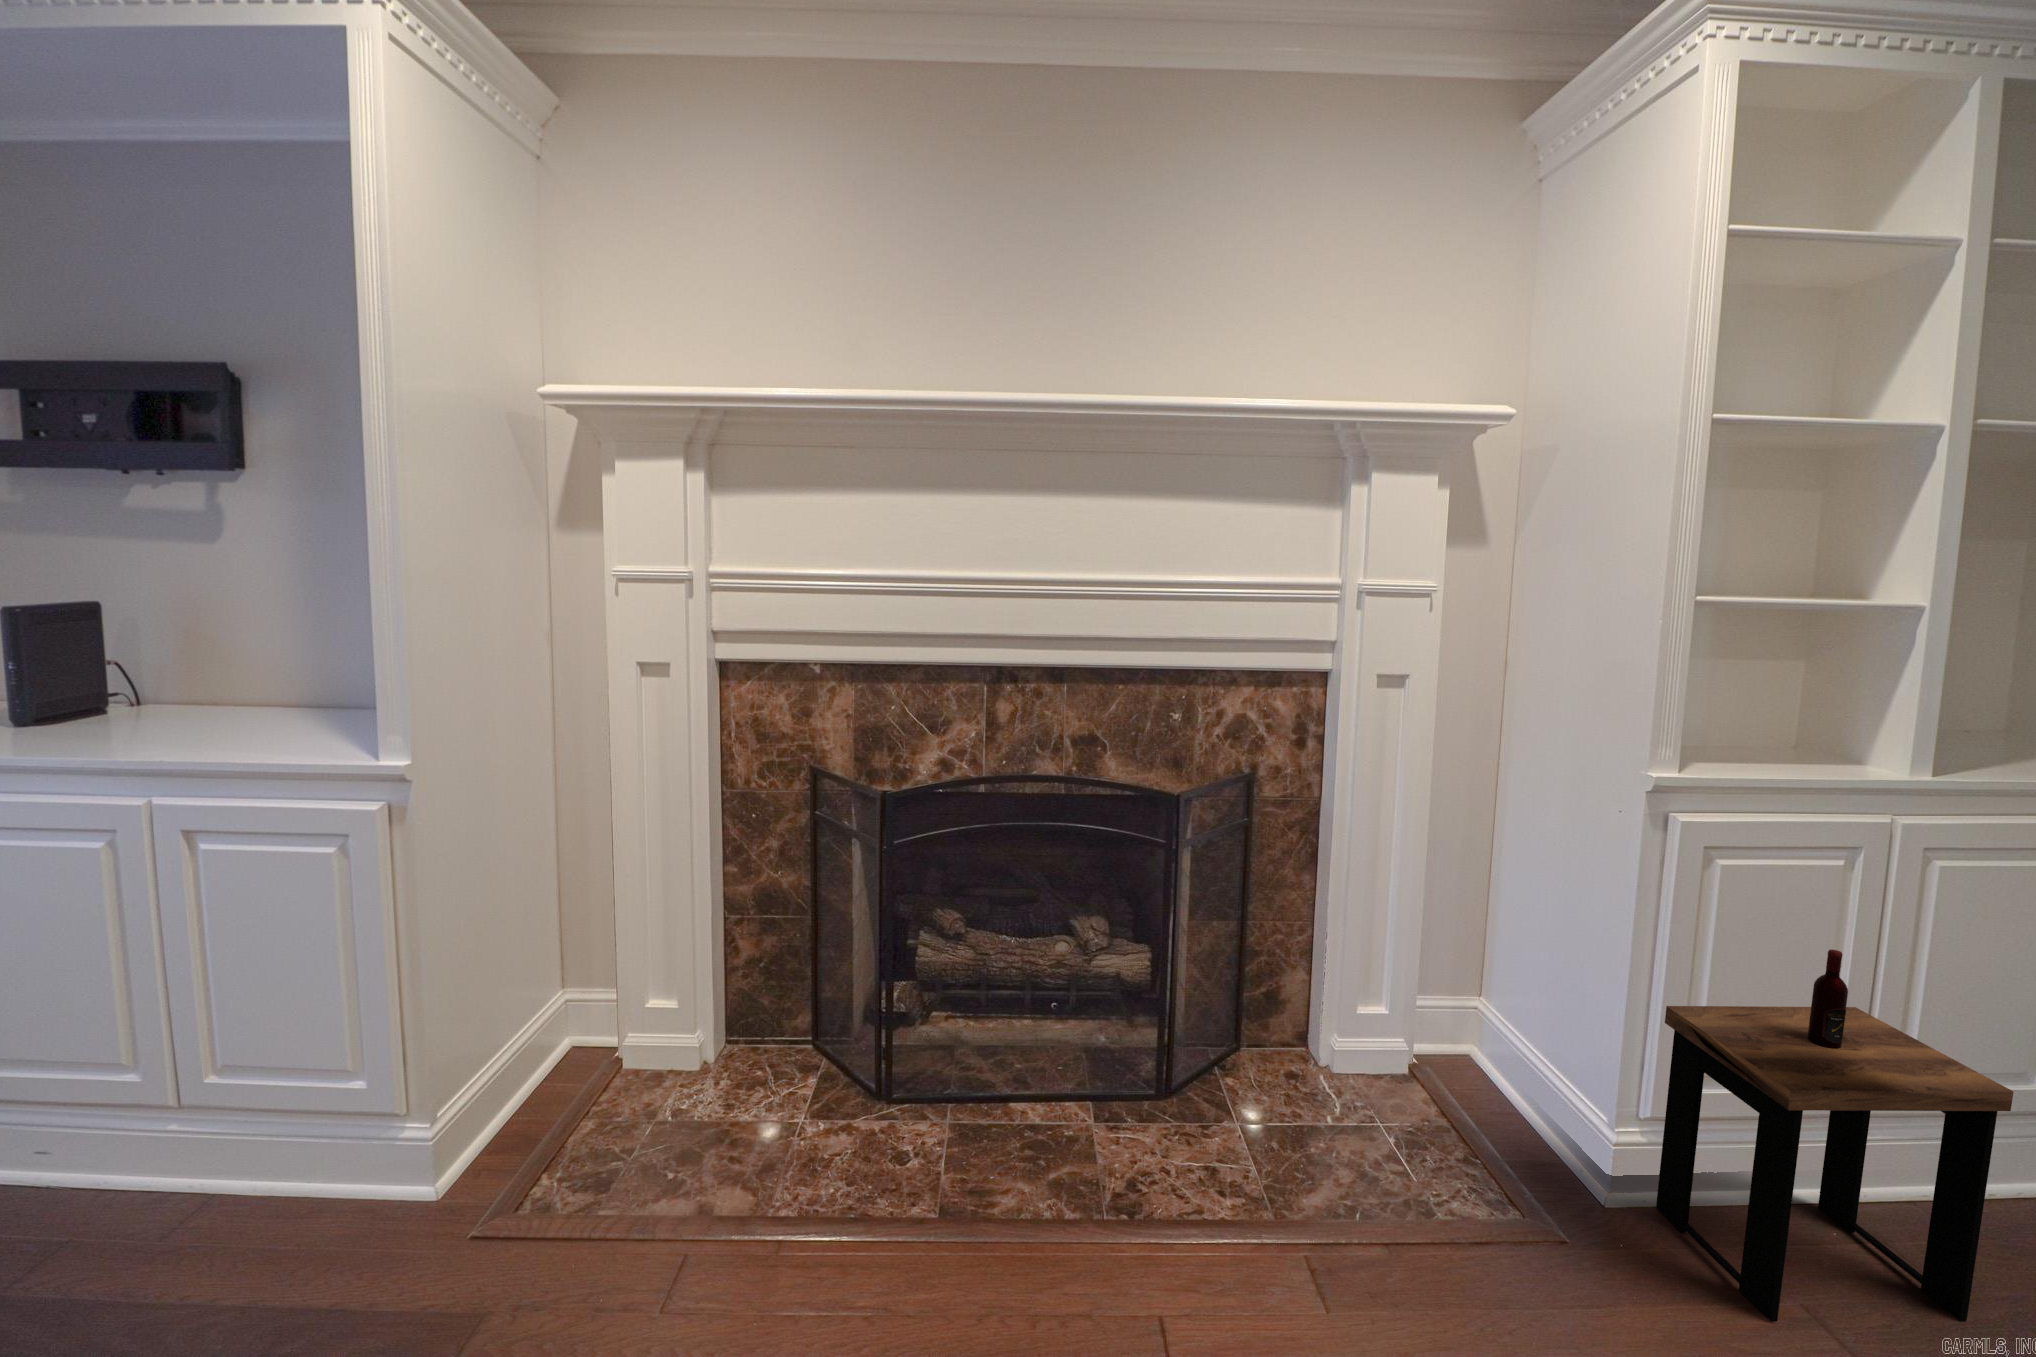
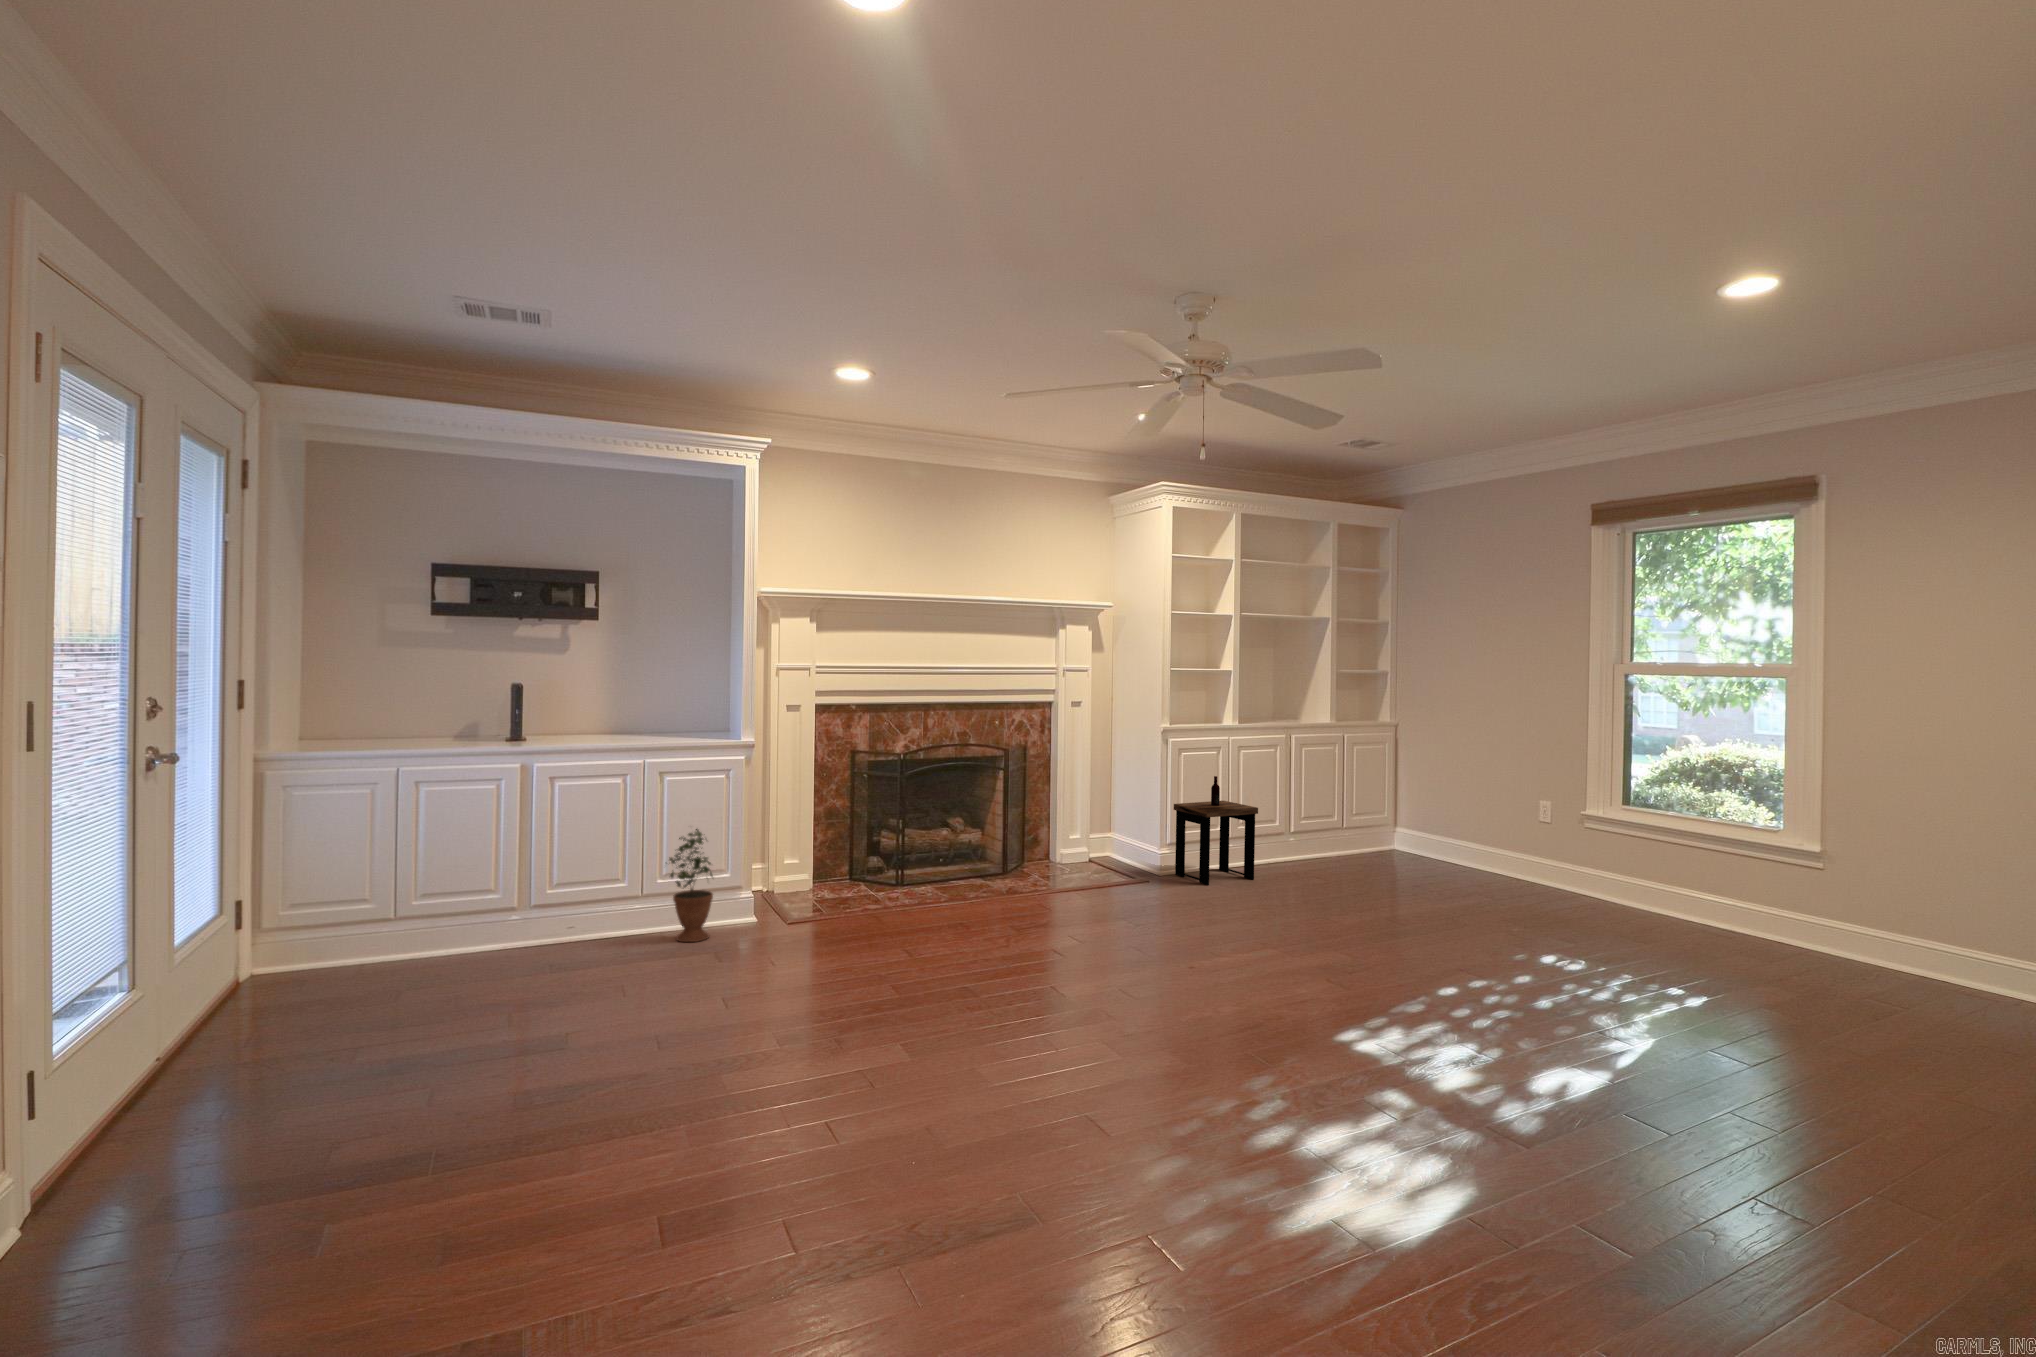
potted plant: none [59,984,225,1293] -> present [669,829,713,942]

